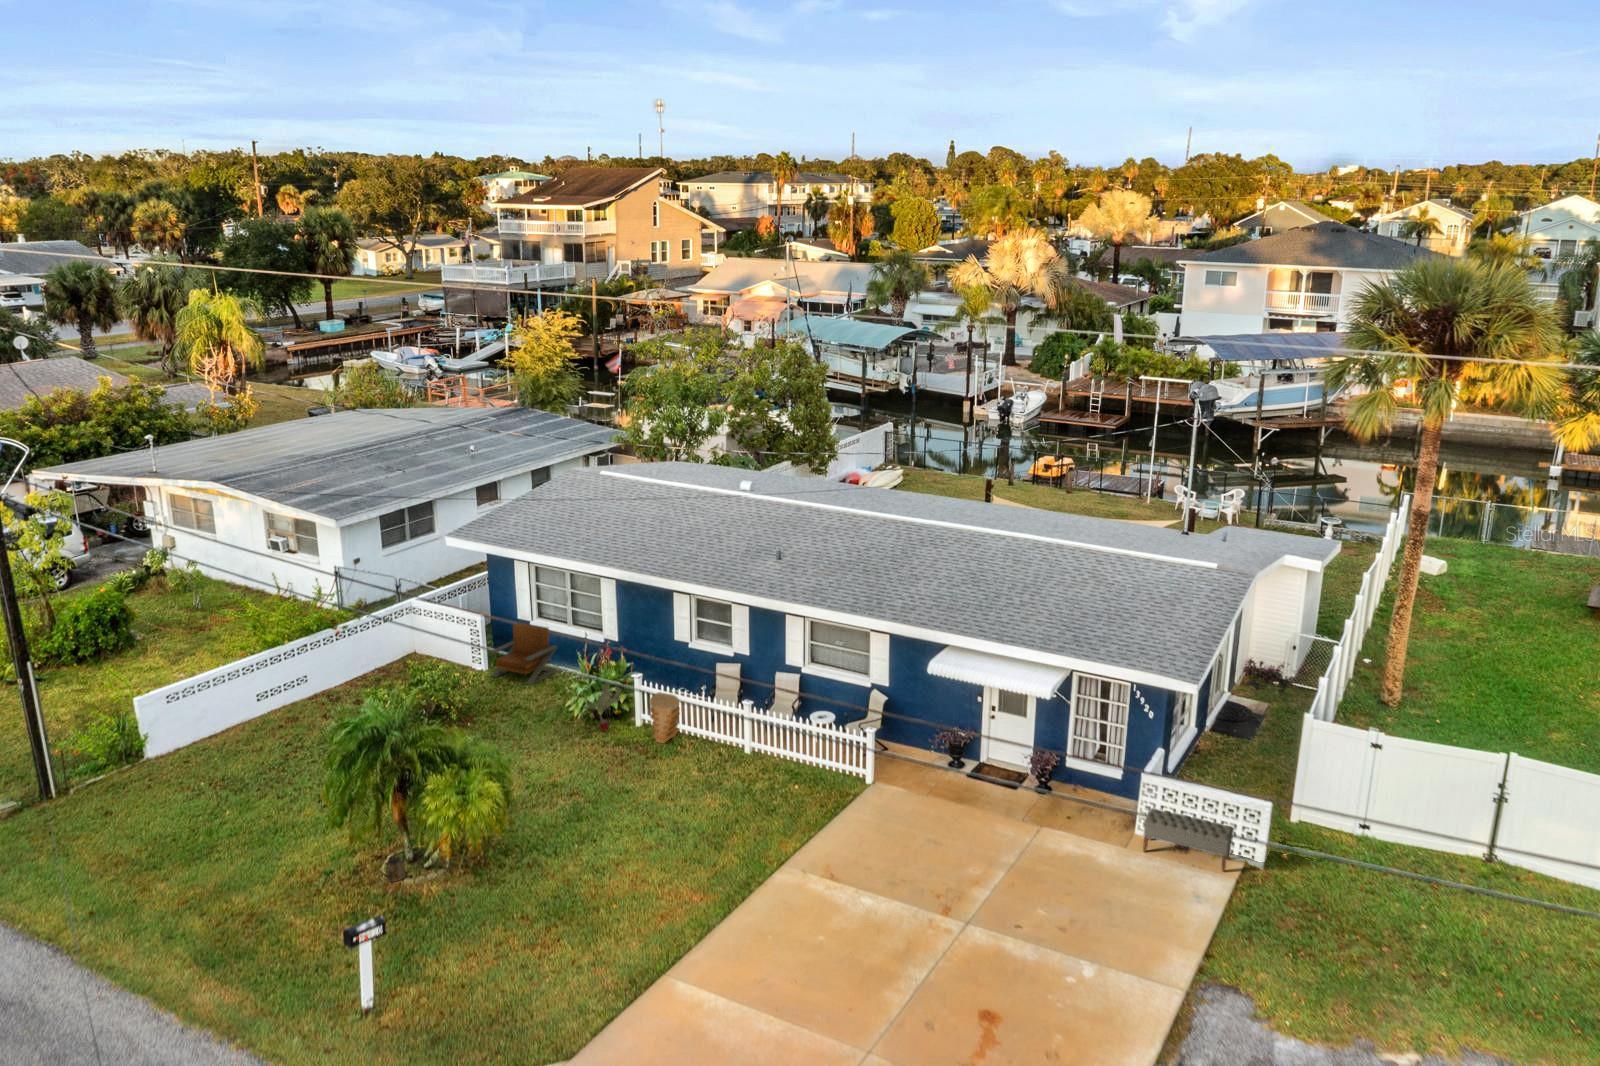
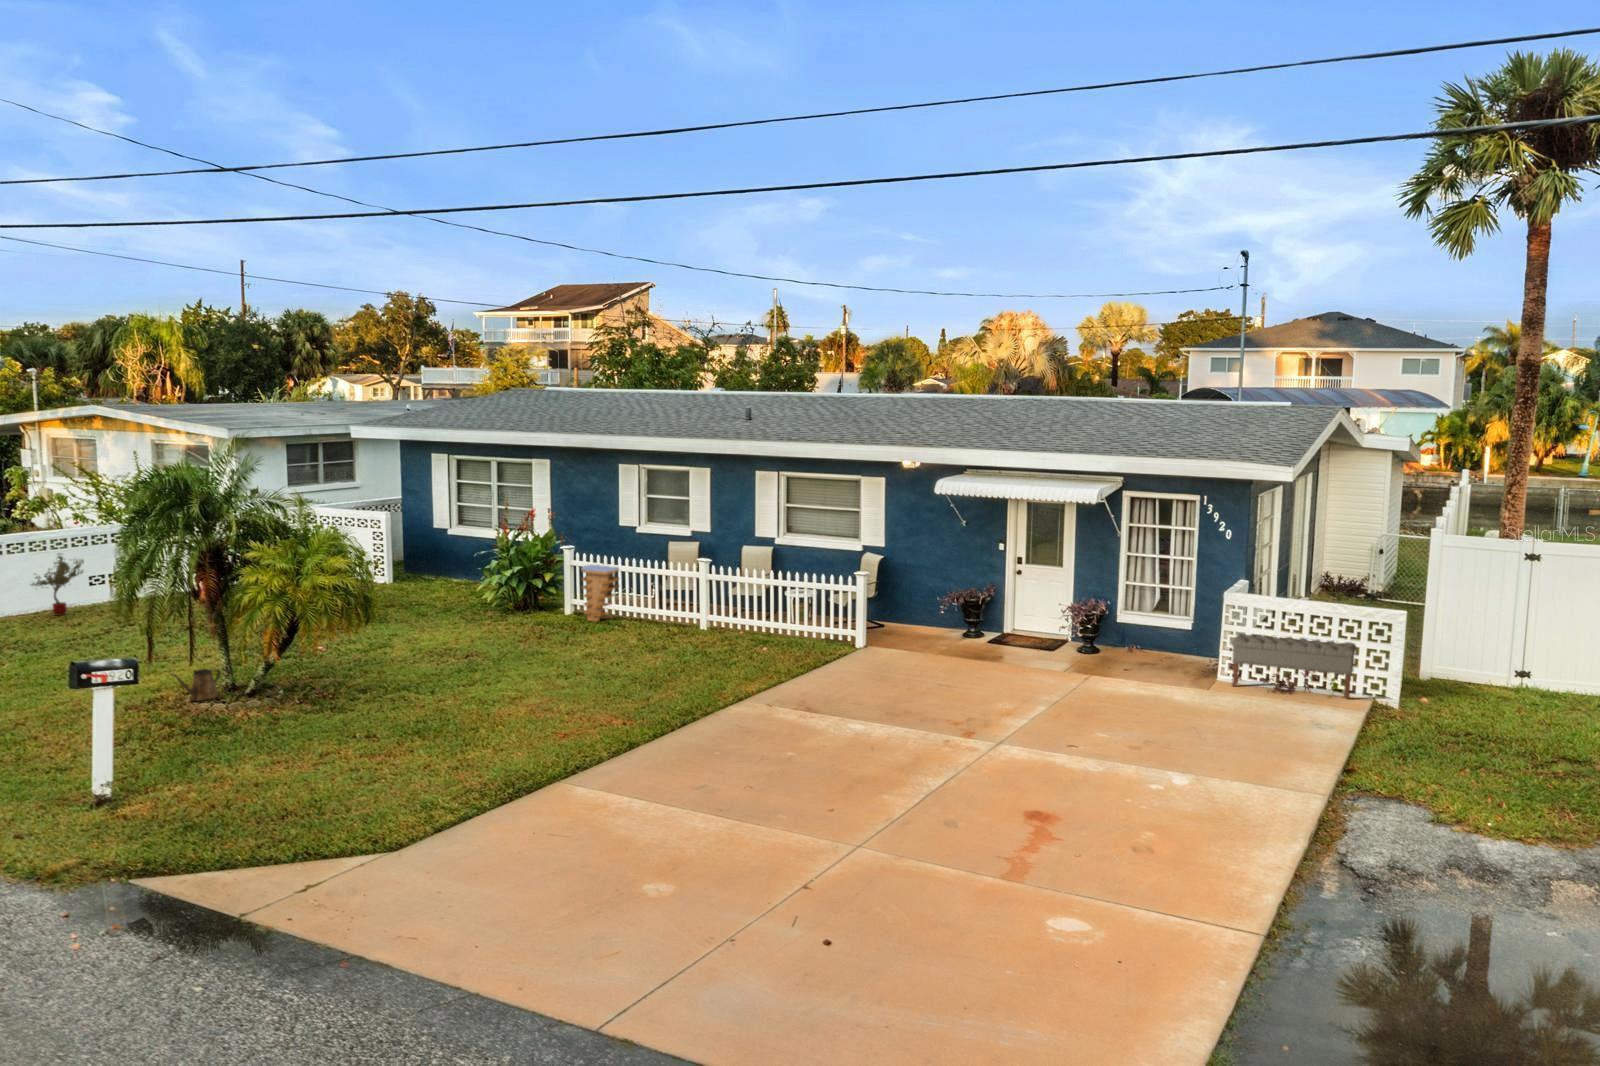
lounge chair: present [490,623,557,685] -> none [393,525,479,590]
potted tree: present [584,683,621,731] -> present [31,554,84,616]

